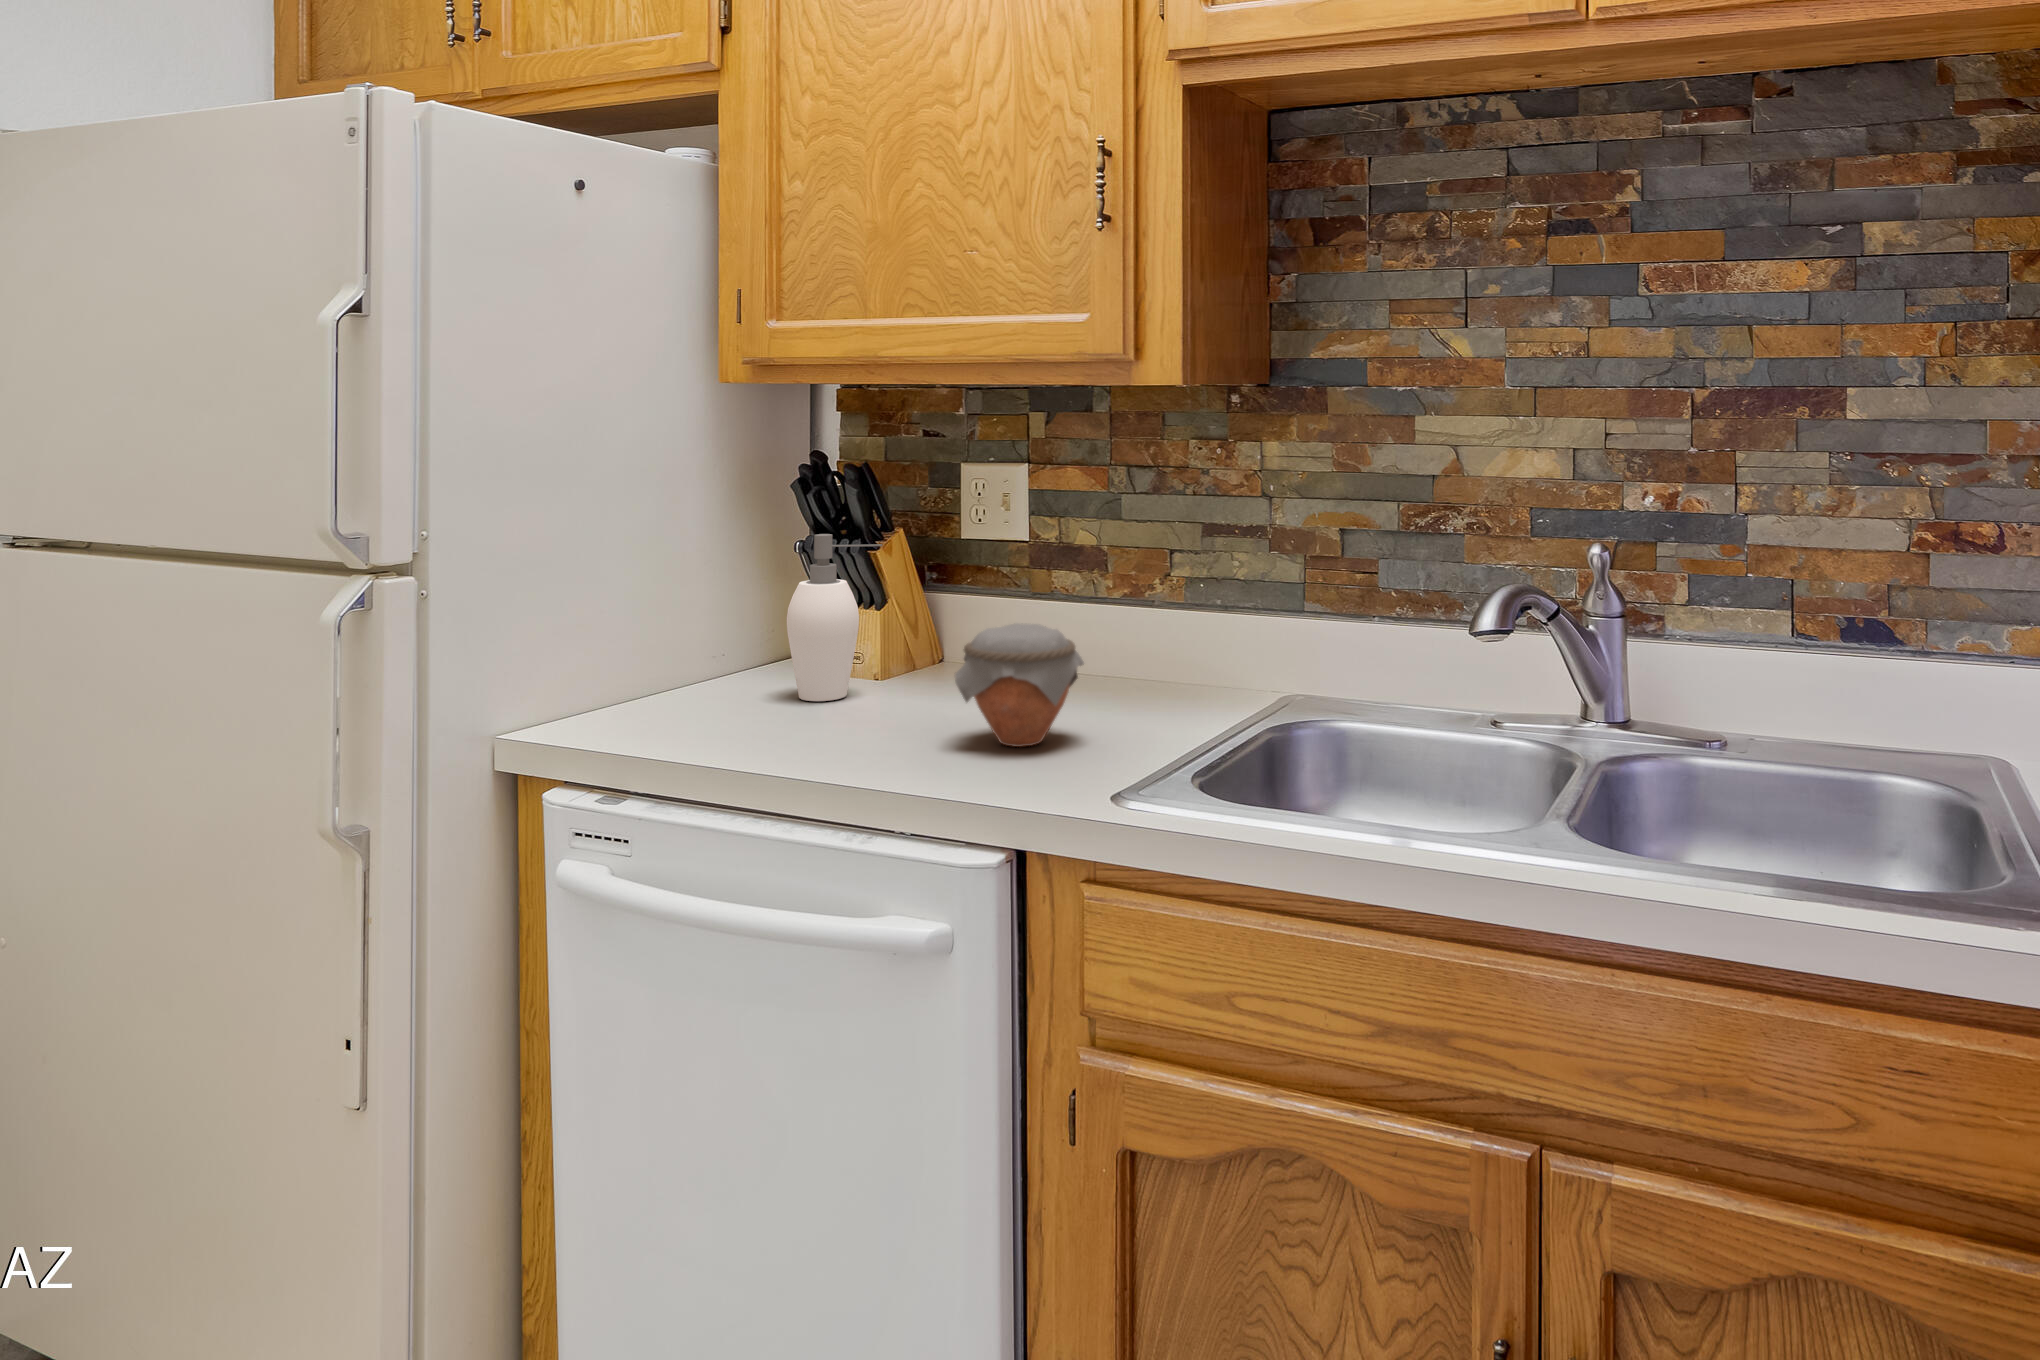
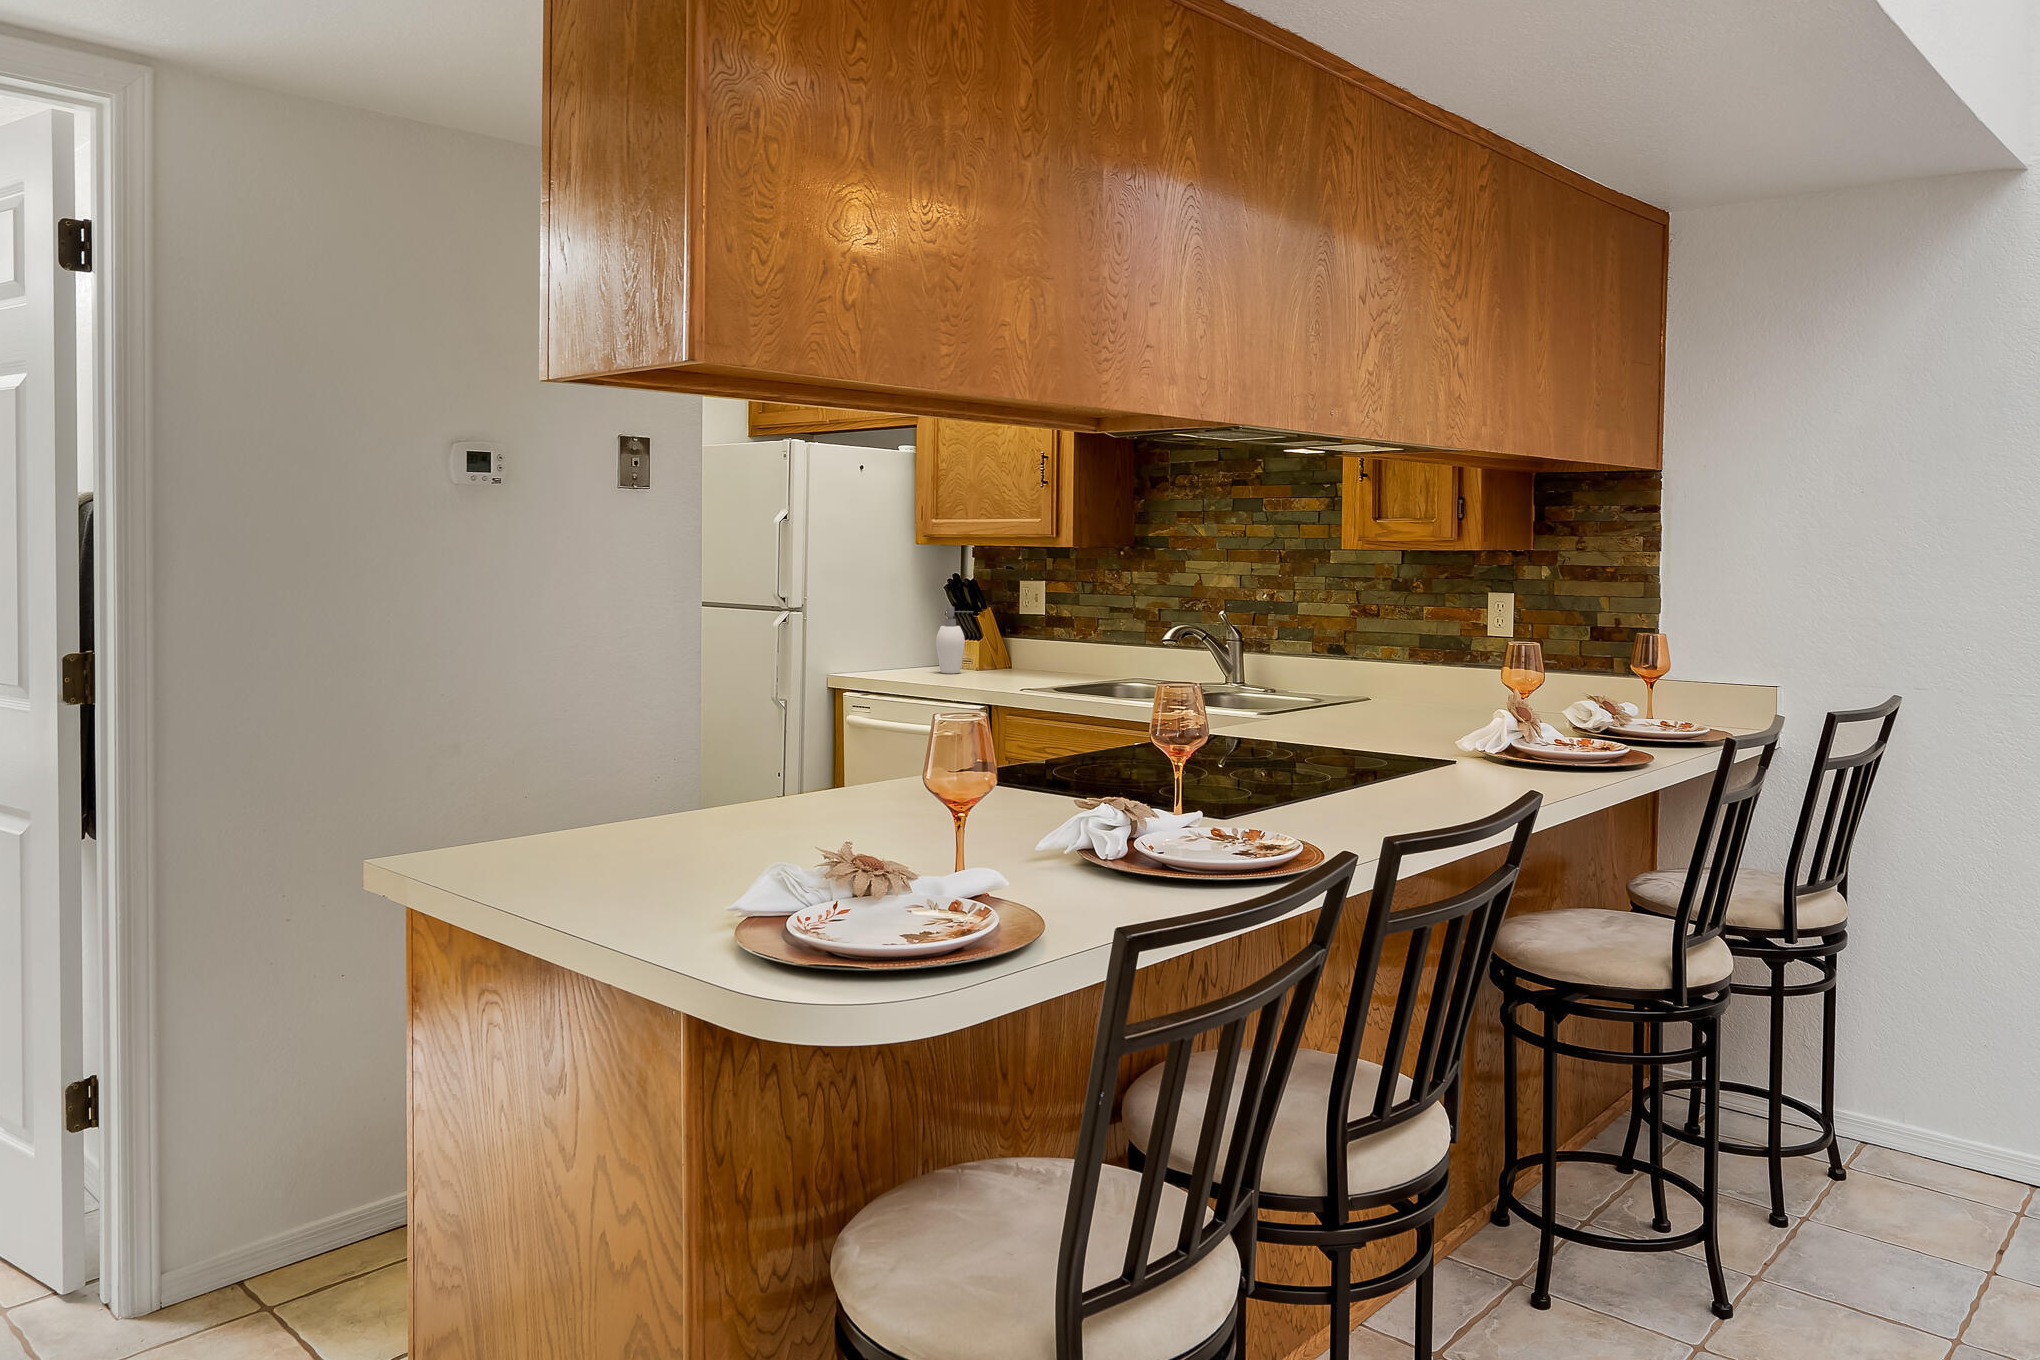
jar: present [955,623,1084,747] -> none [984,639,1033,683]

